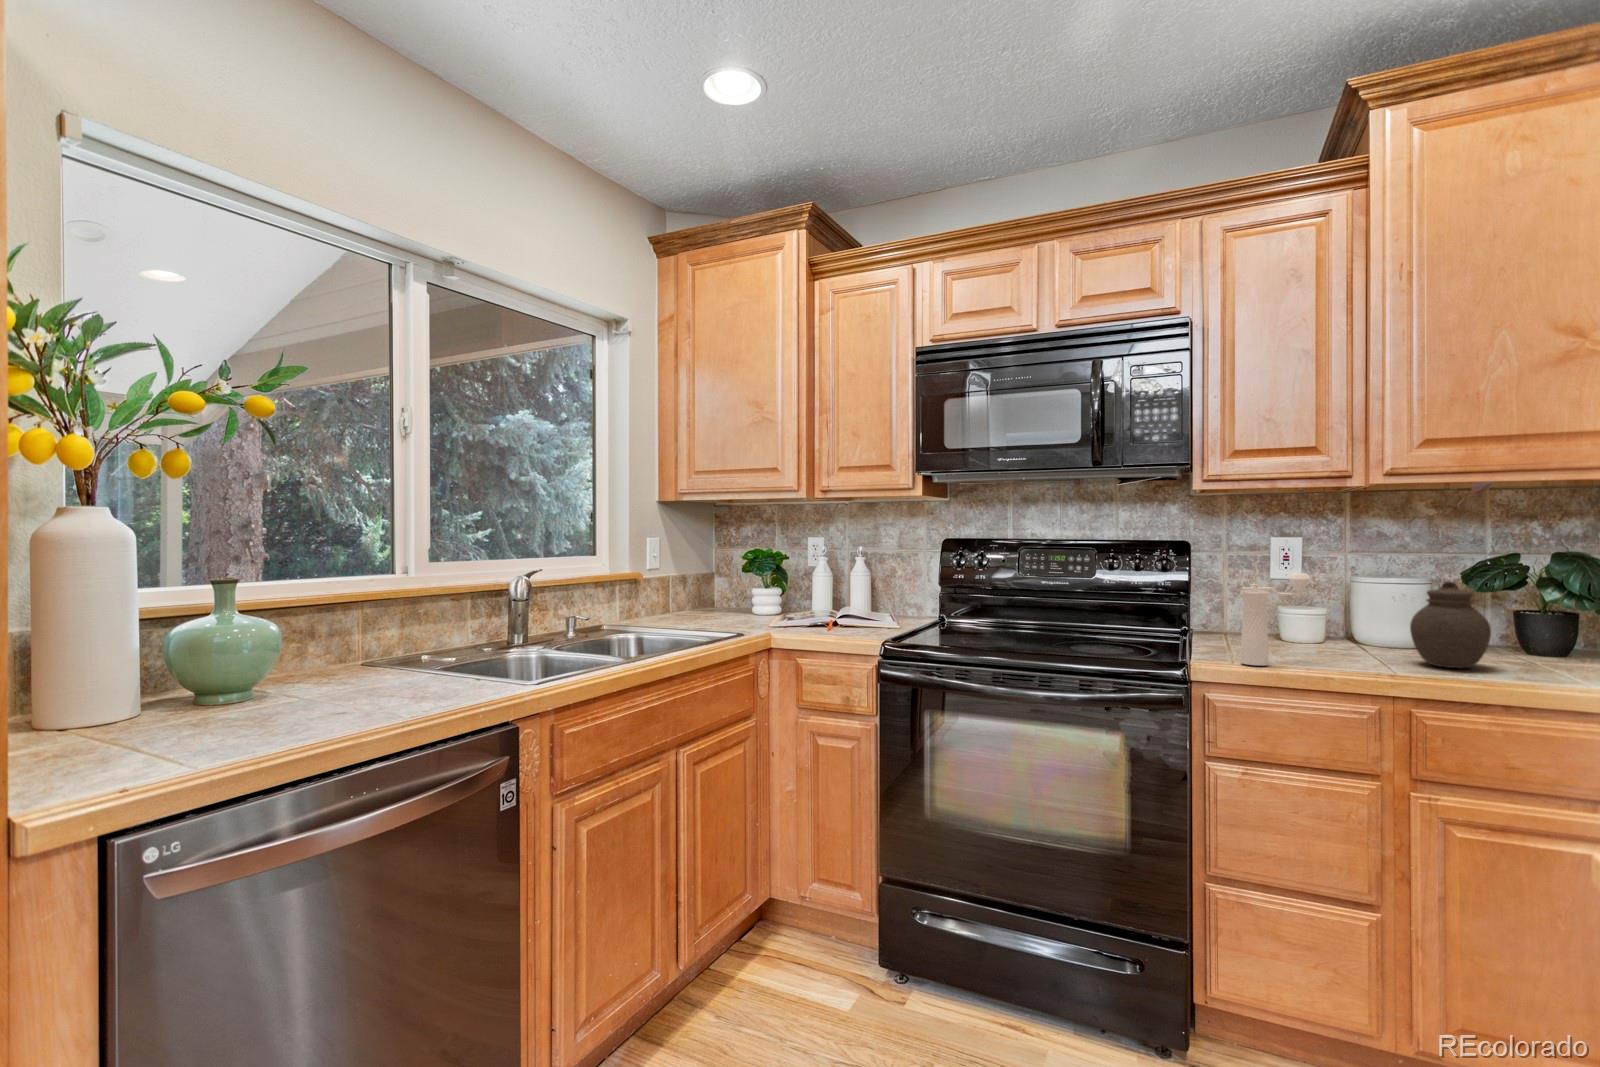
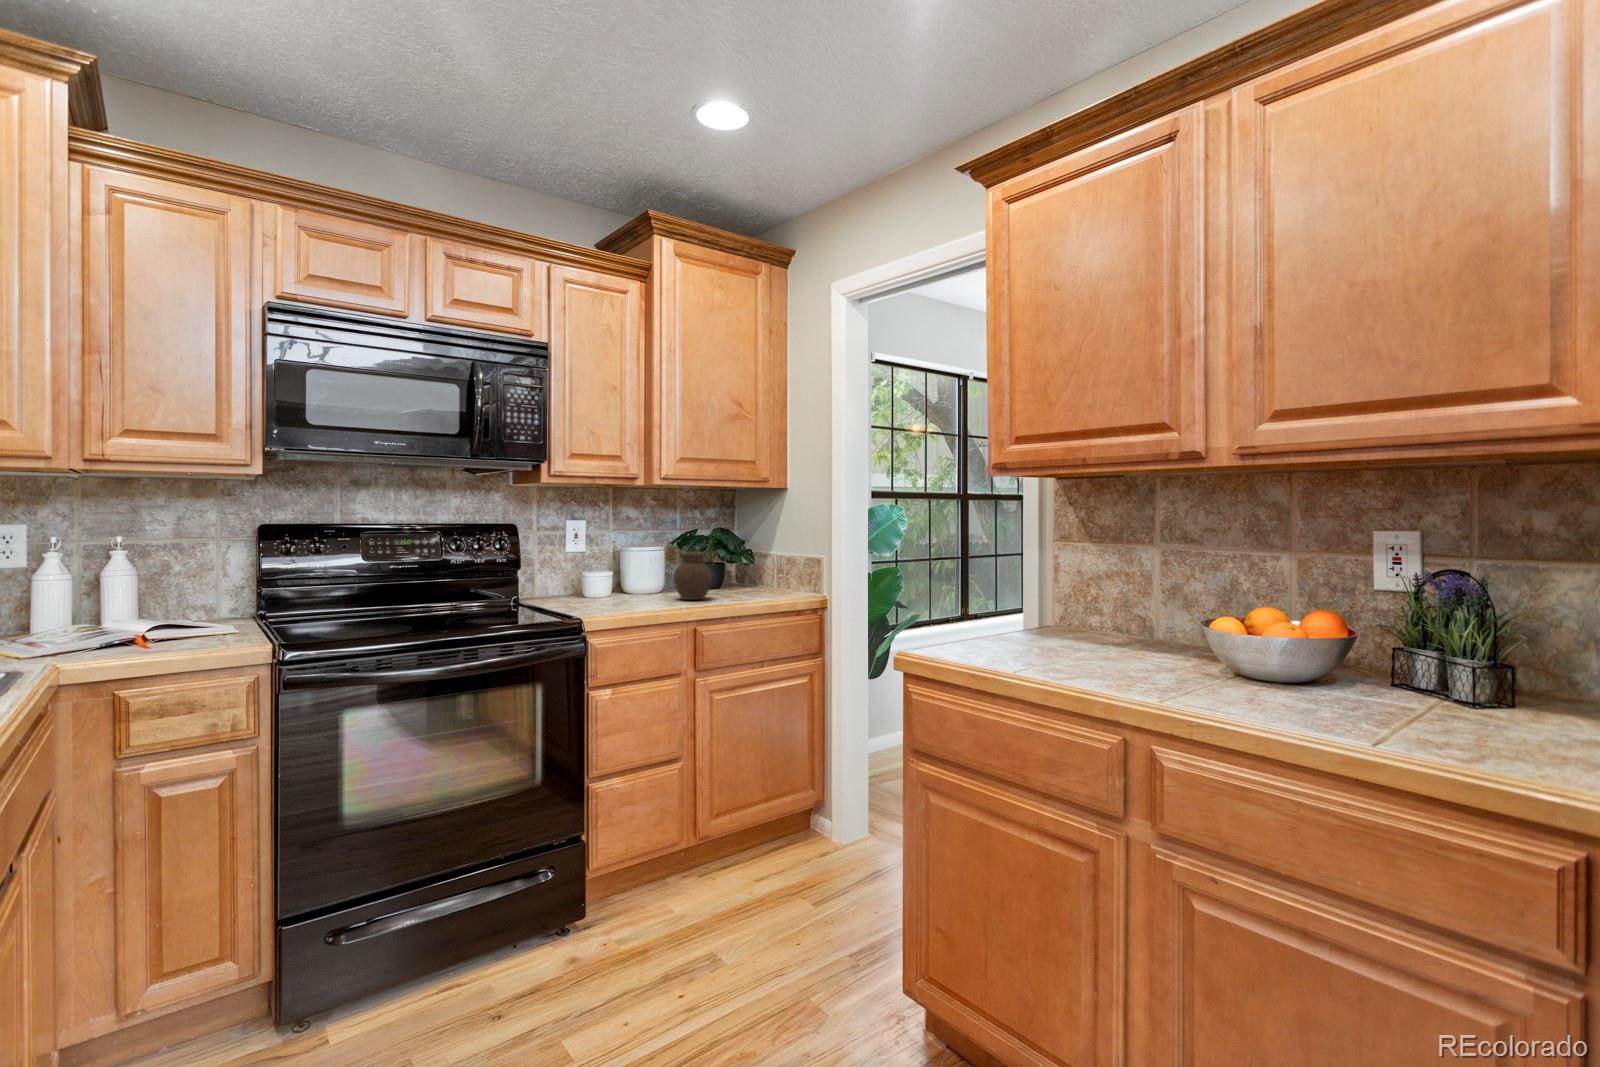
pepper mill: present [1241,573,1311,666] -> none [602,545,636,613]

